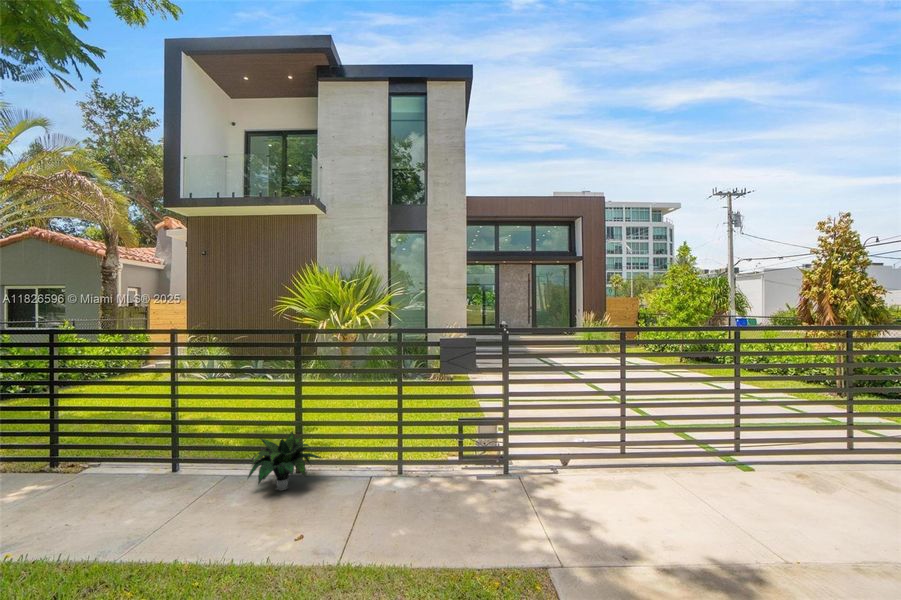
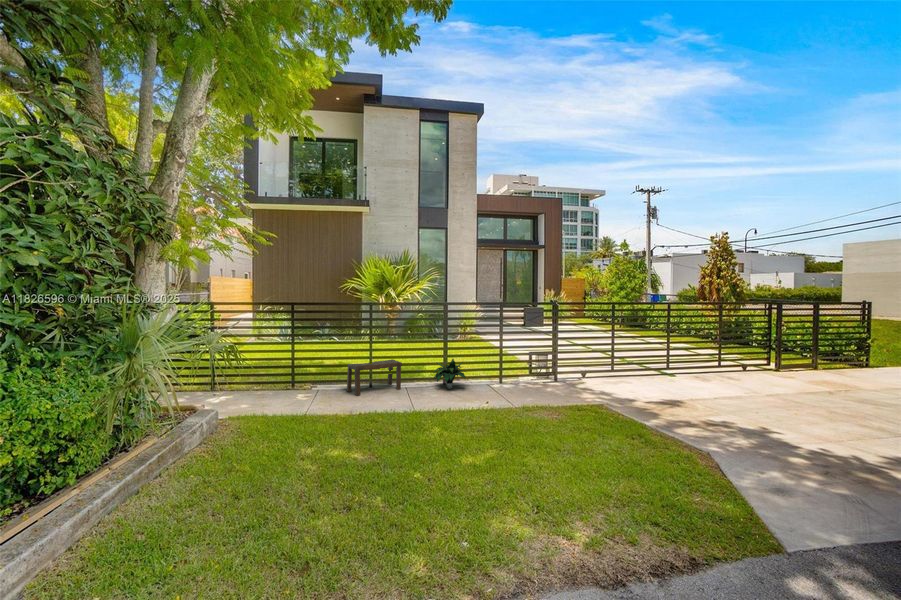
bench: none [79,429,197,505] -> present [347,360,402,396]

